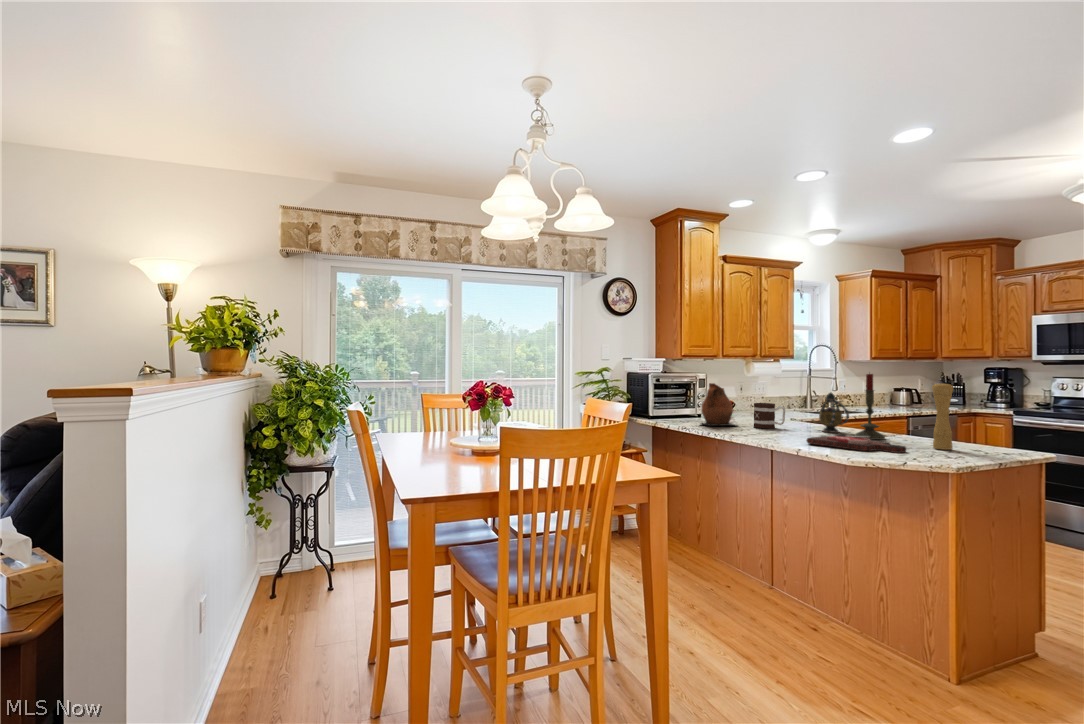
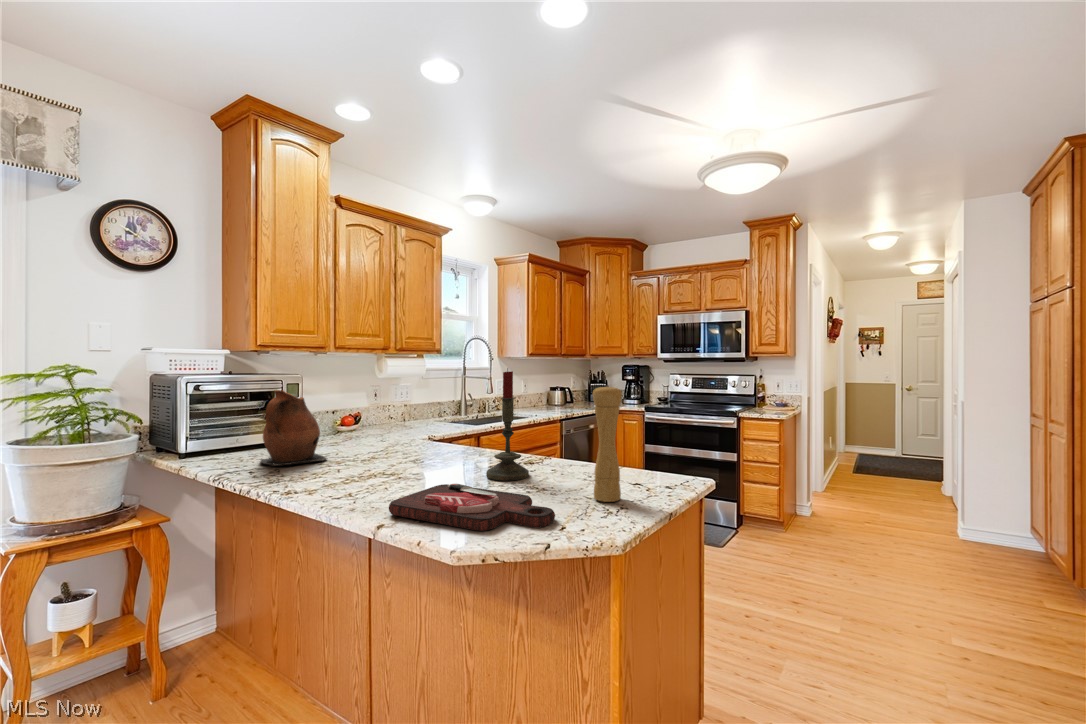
teapot: present [811,392,849,433] -> none [435,400,484,465]
mug: present [754,403,785,428] -> none [348,420,397,464]

